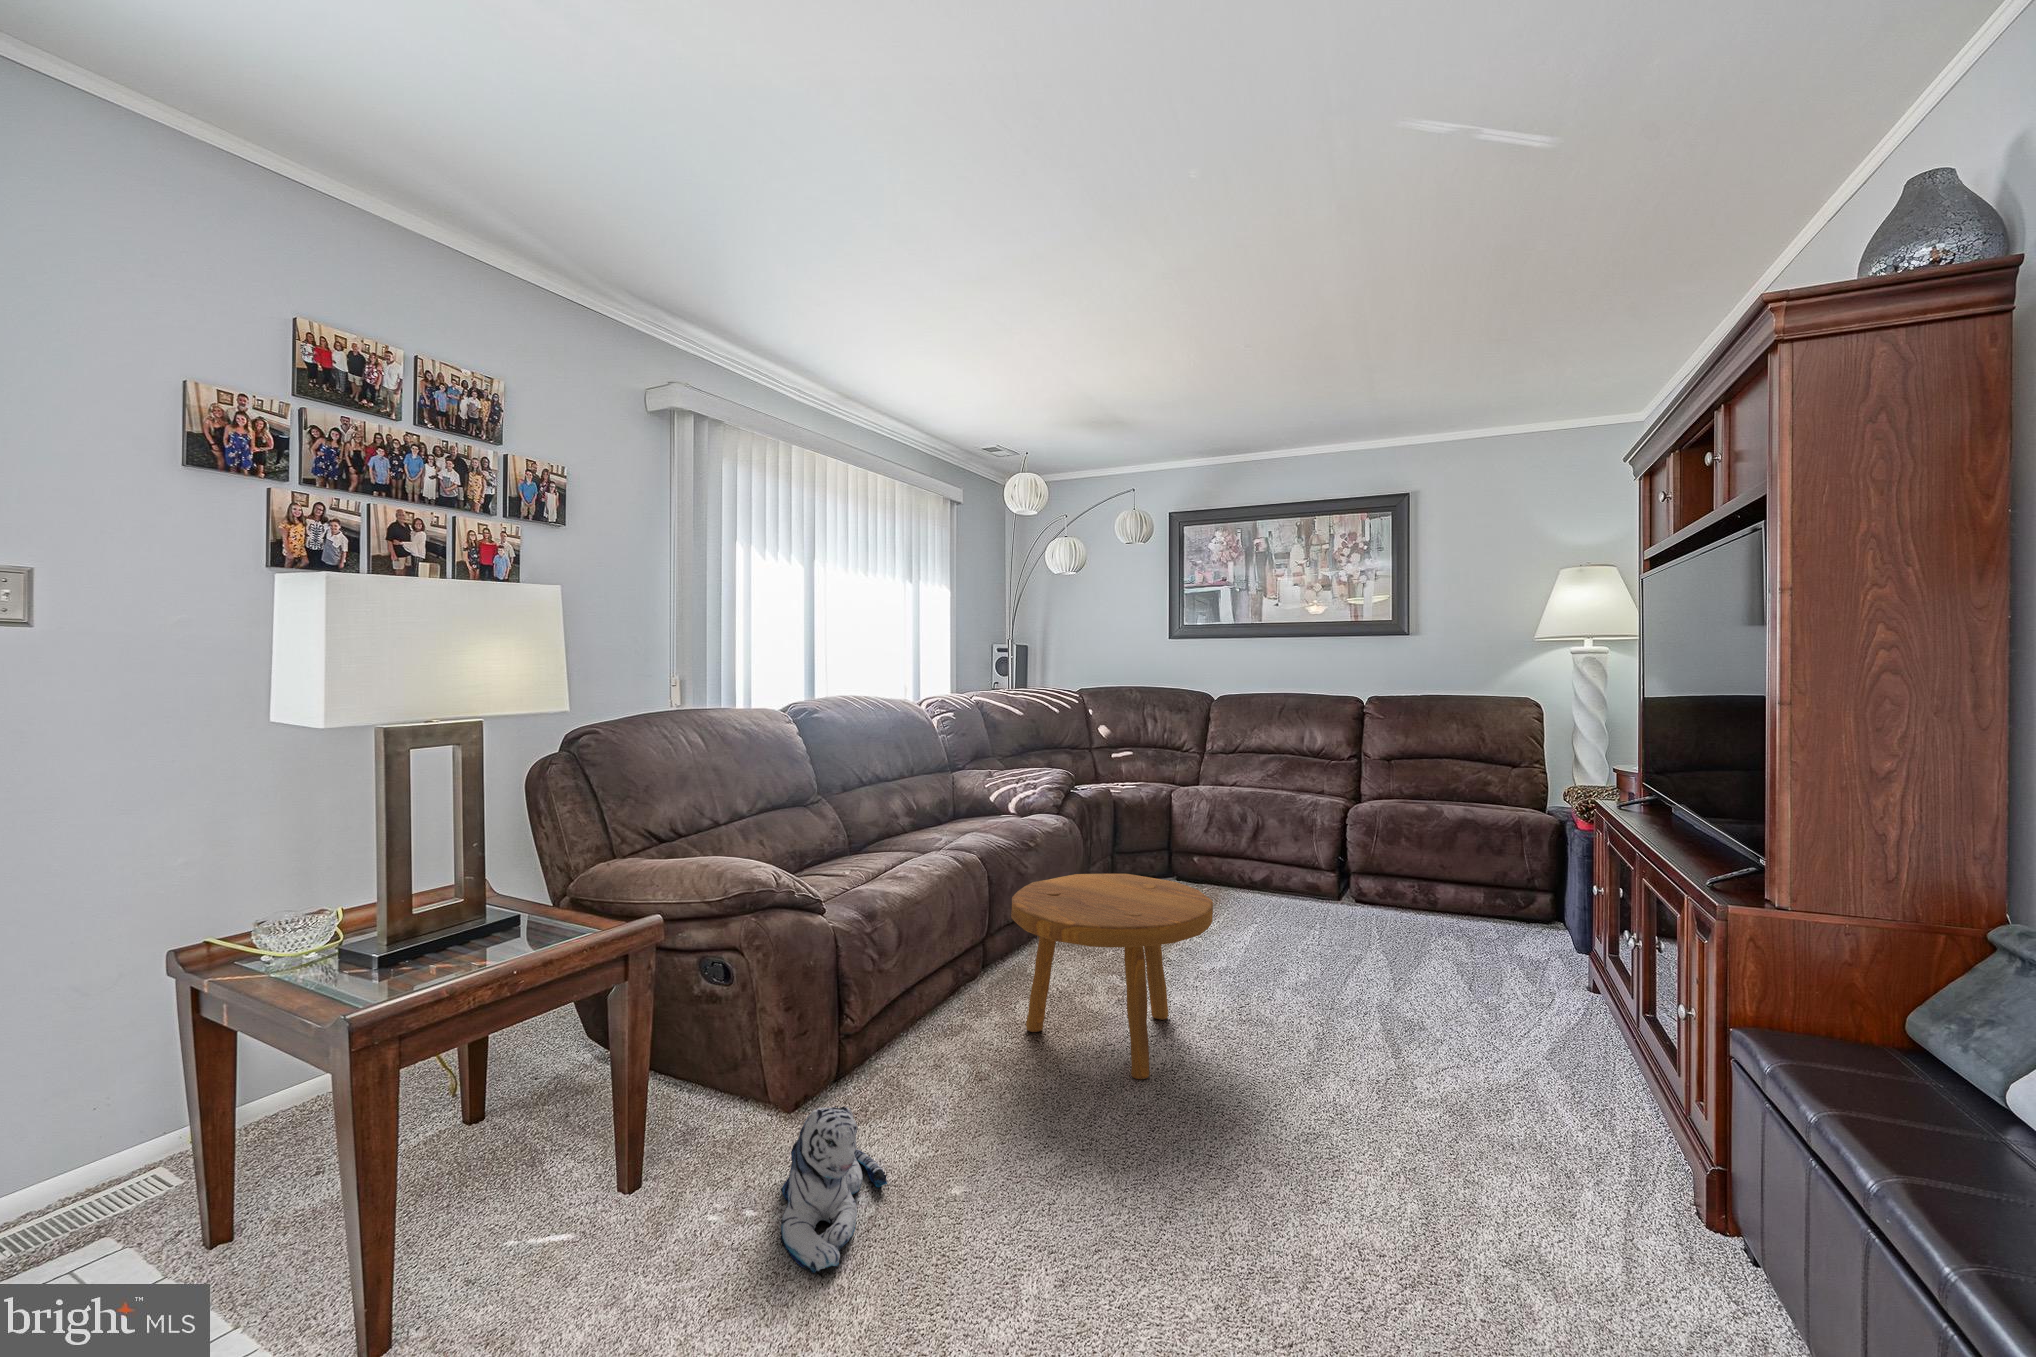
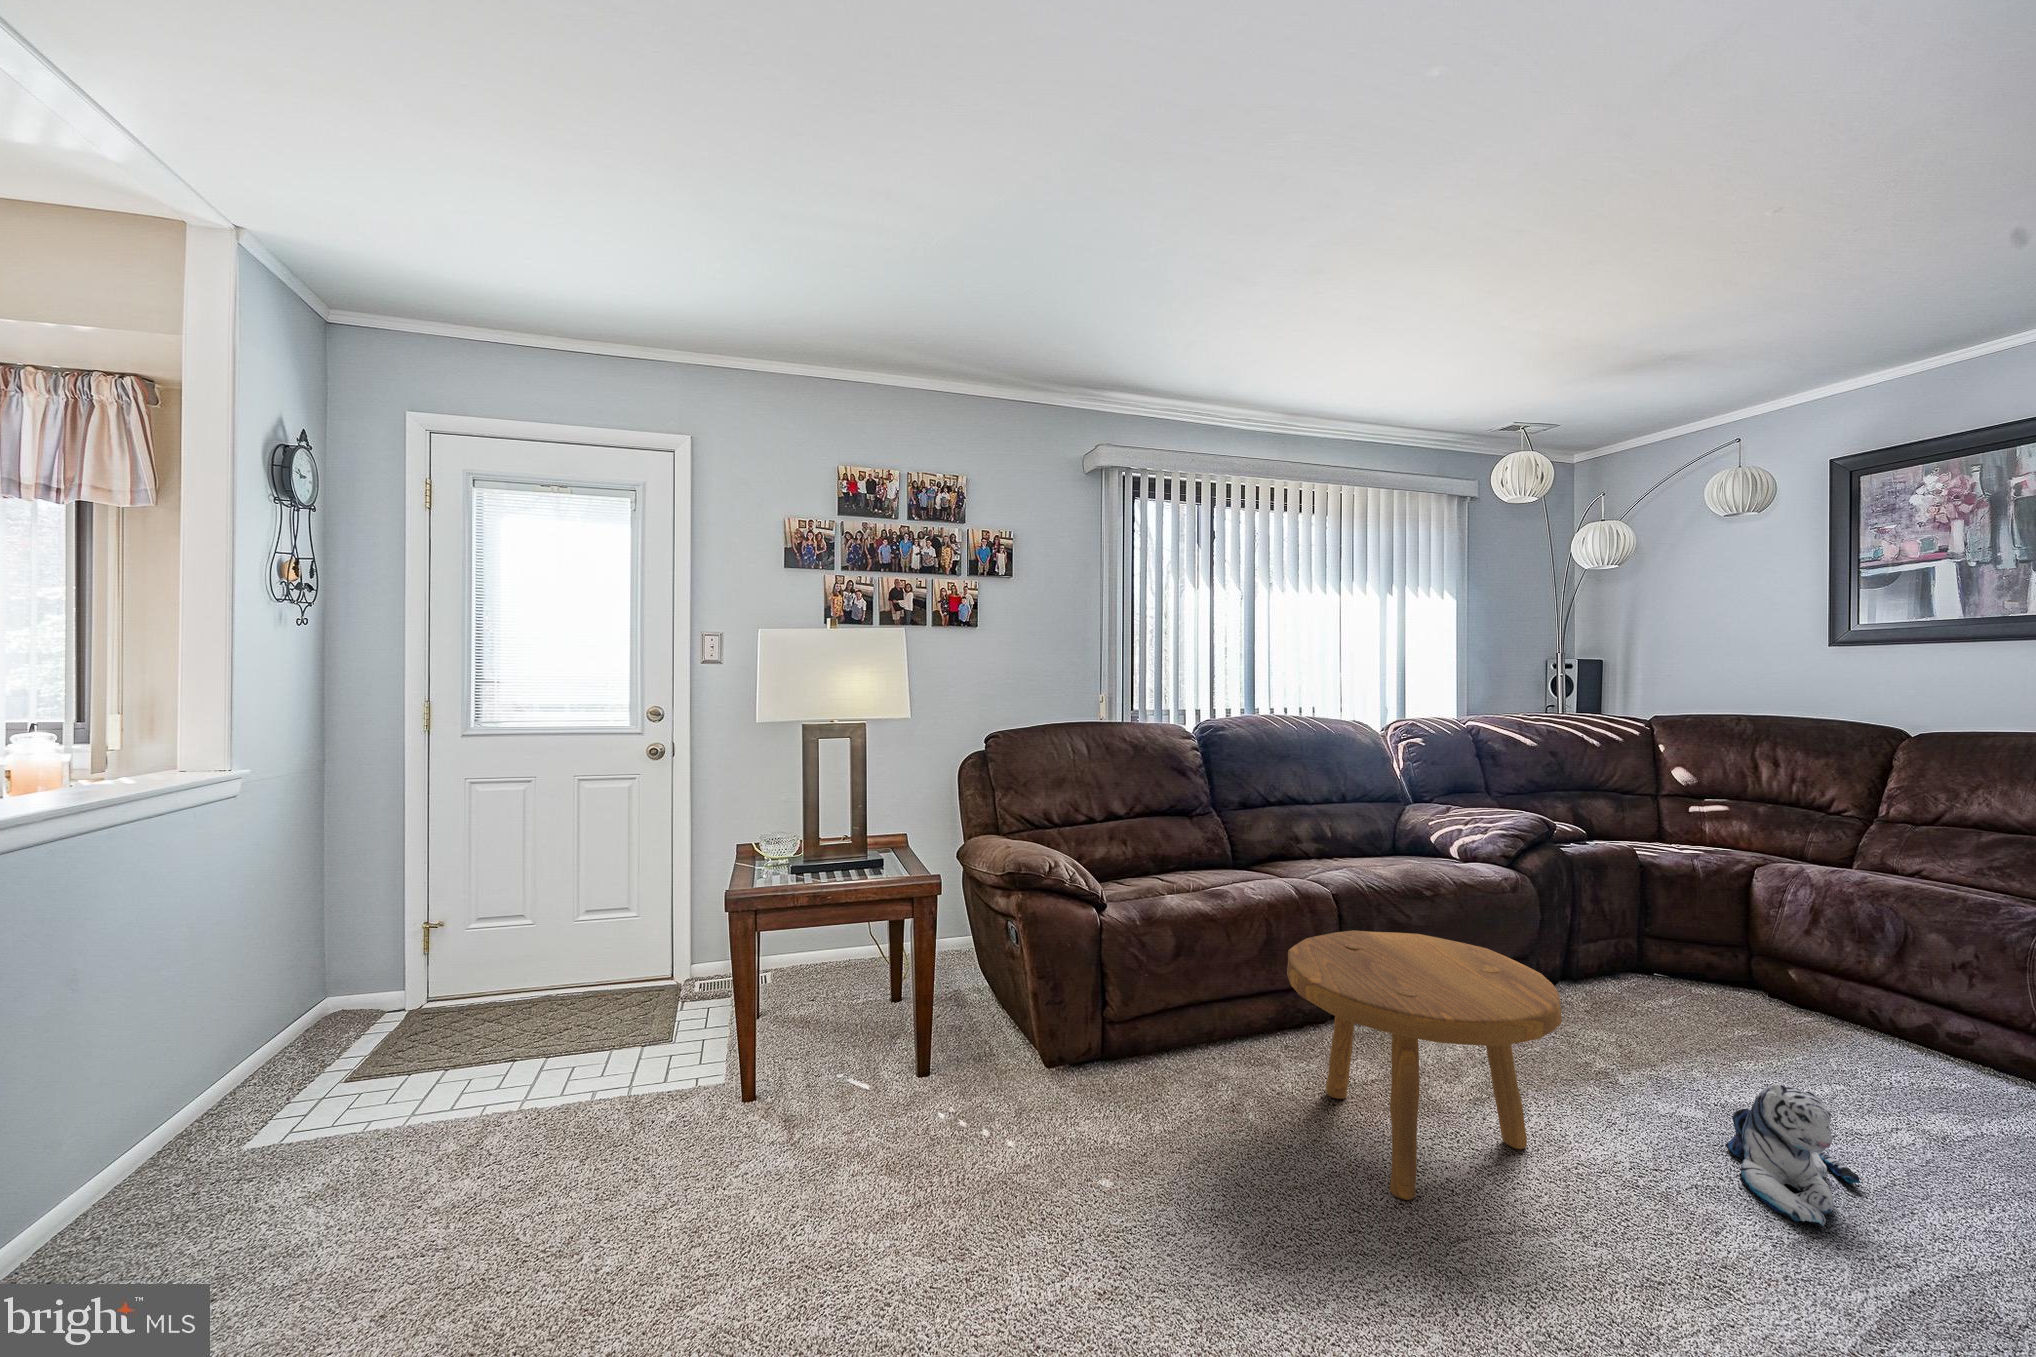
plush toy: present [781,1107,887,1273] -> present [1725,1084,1860,1226]

